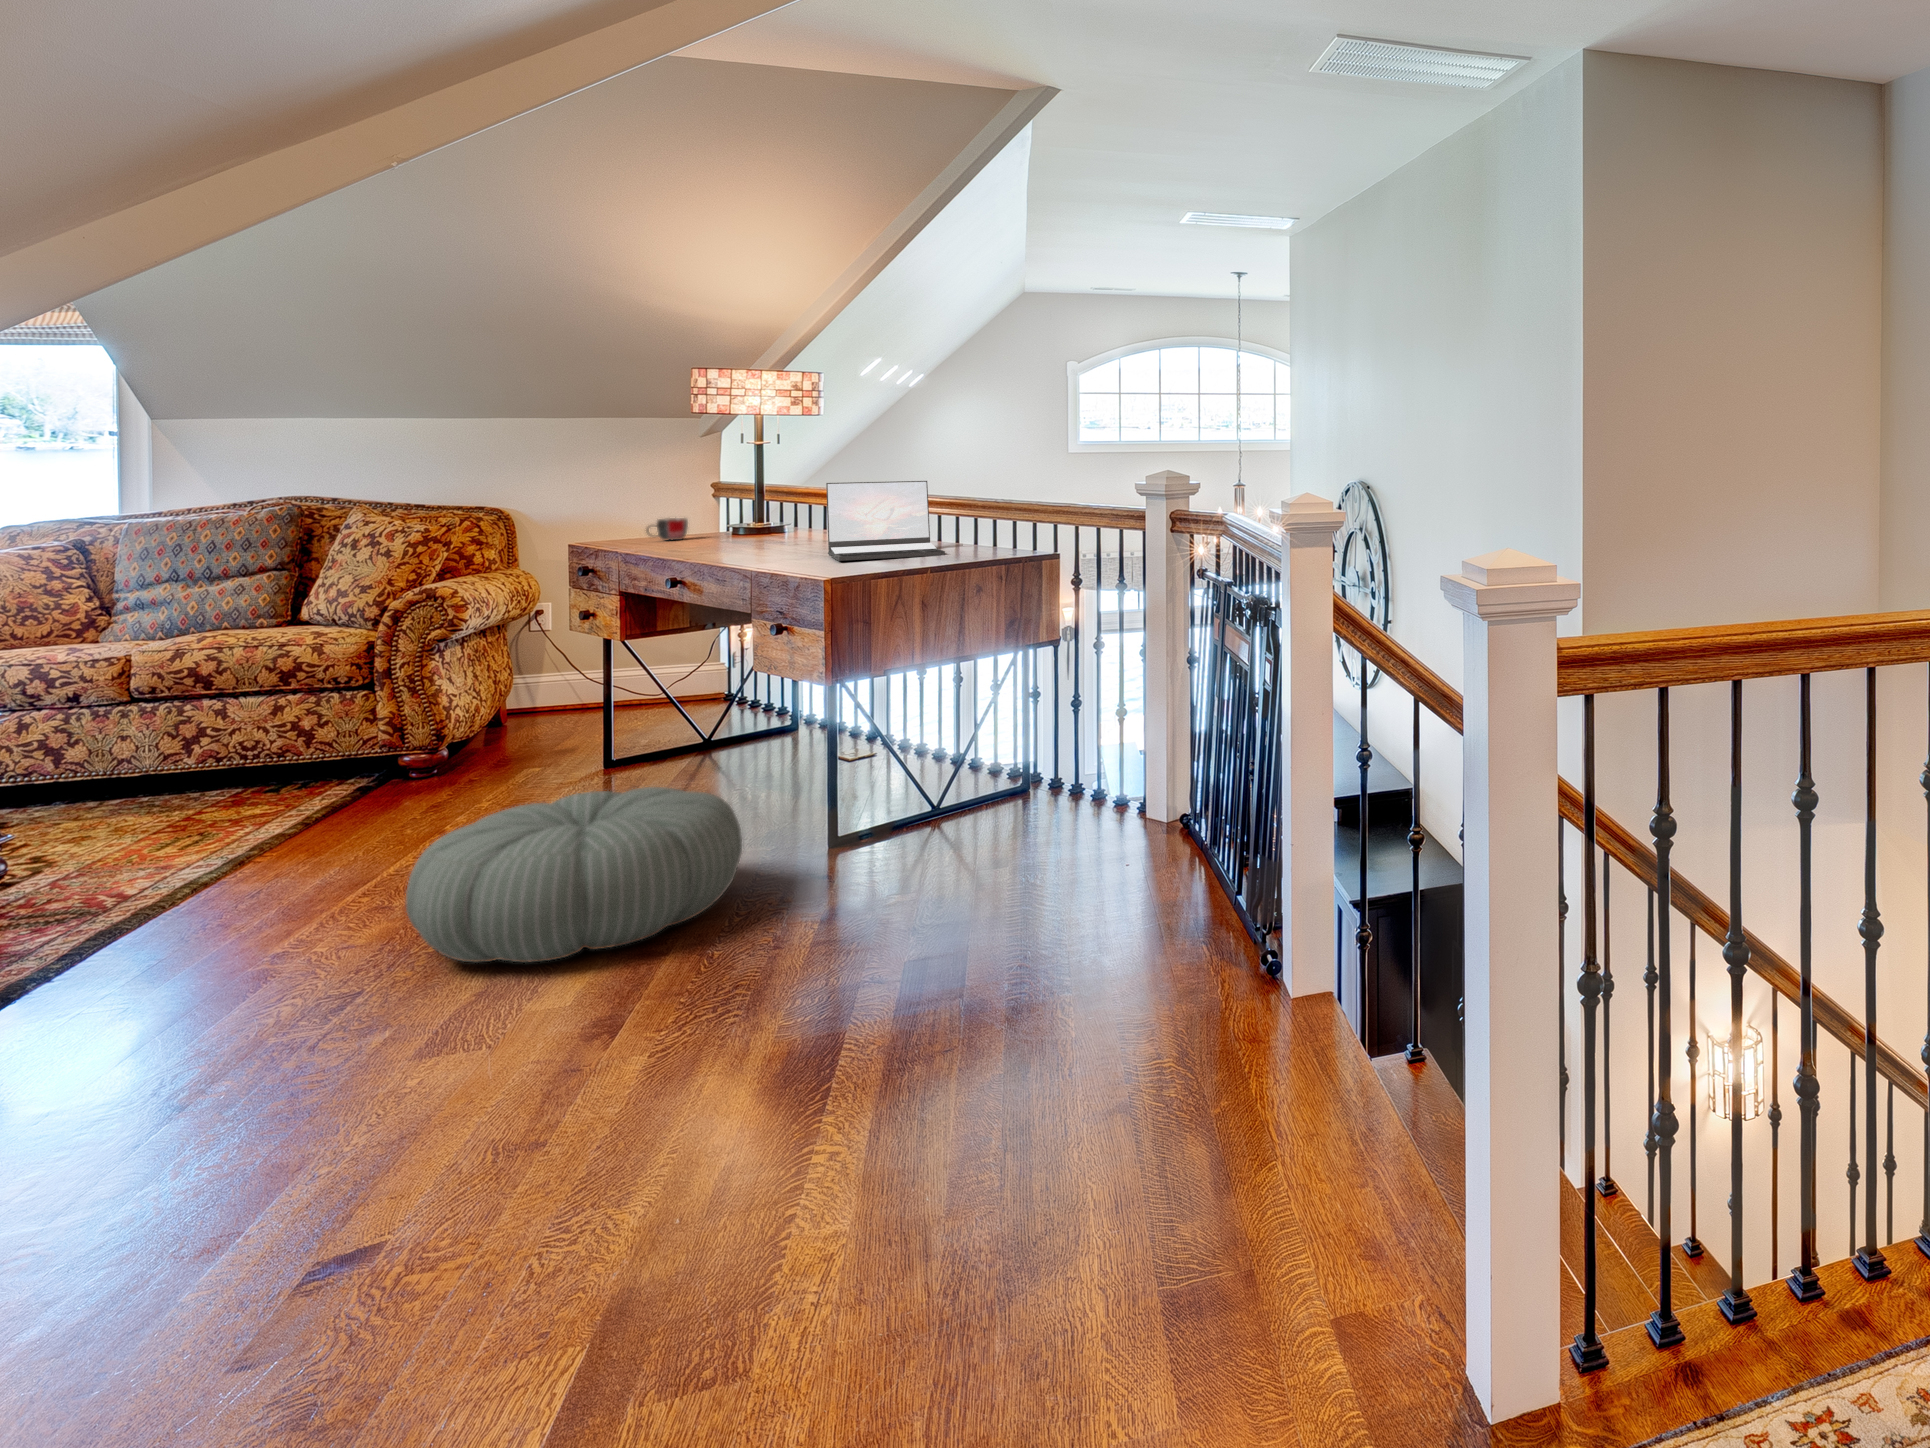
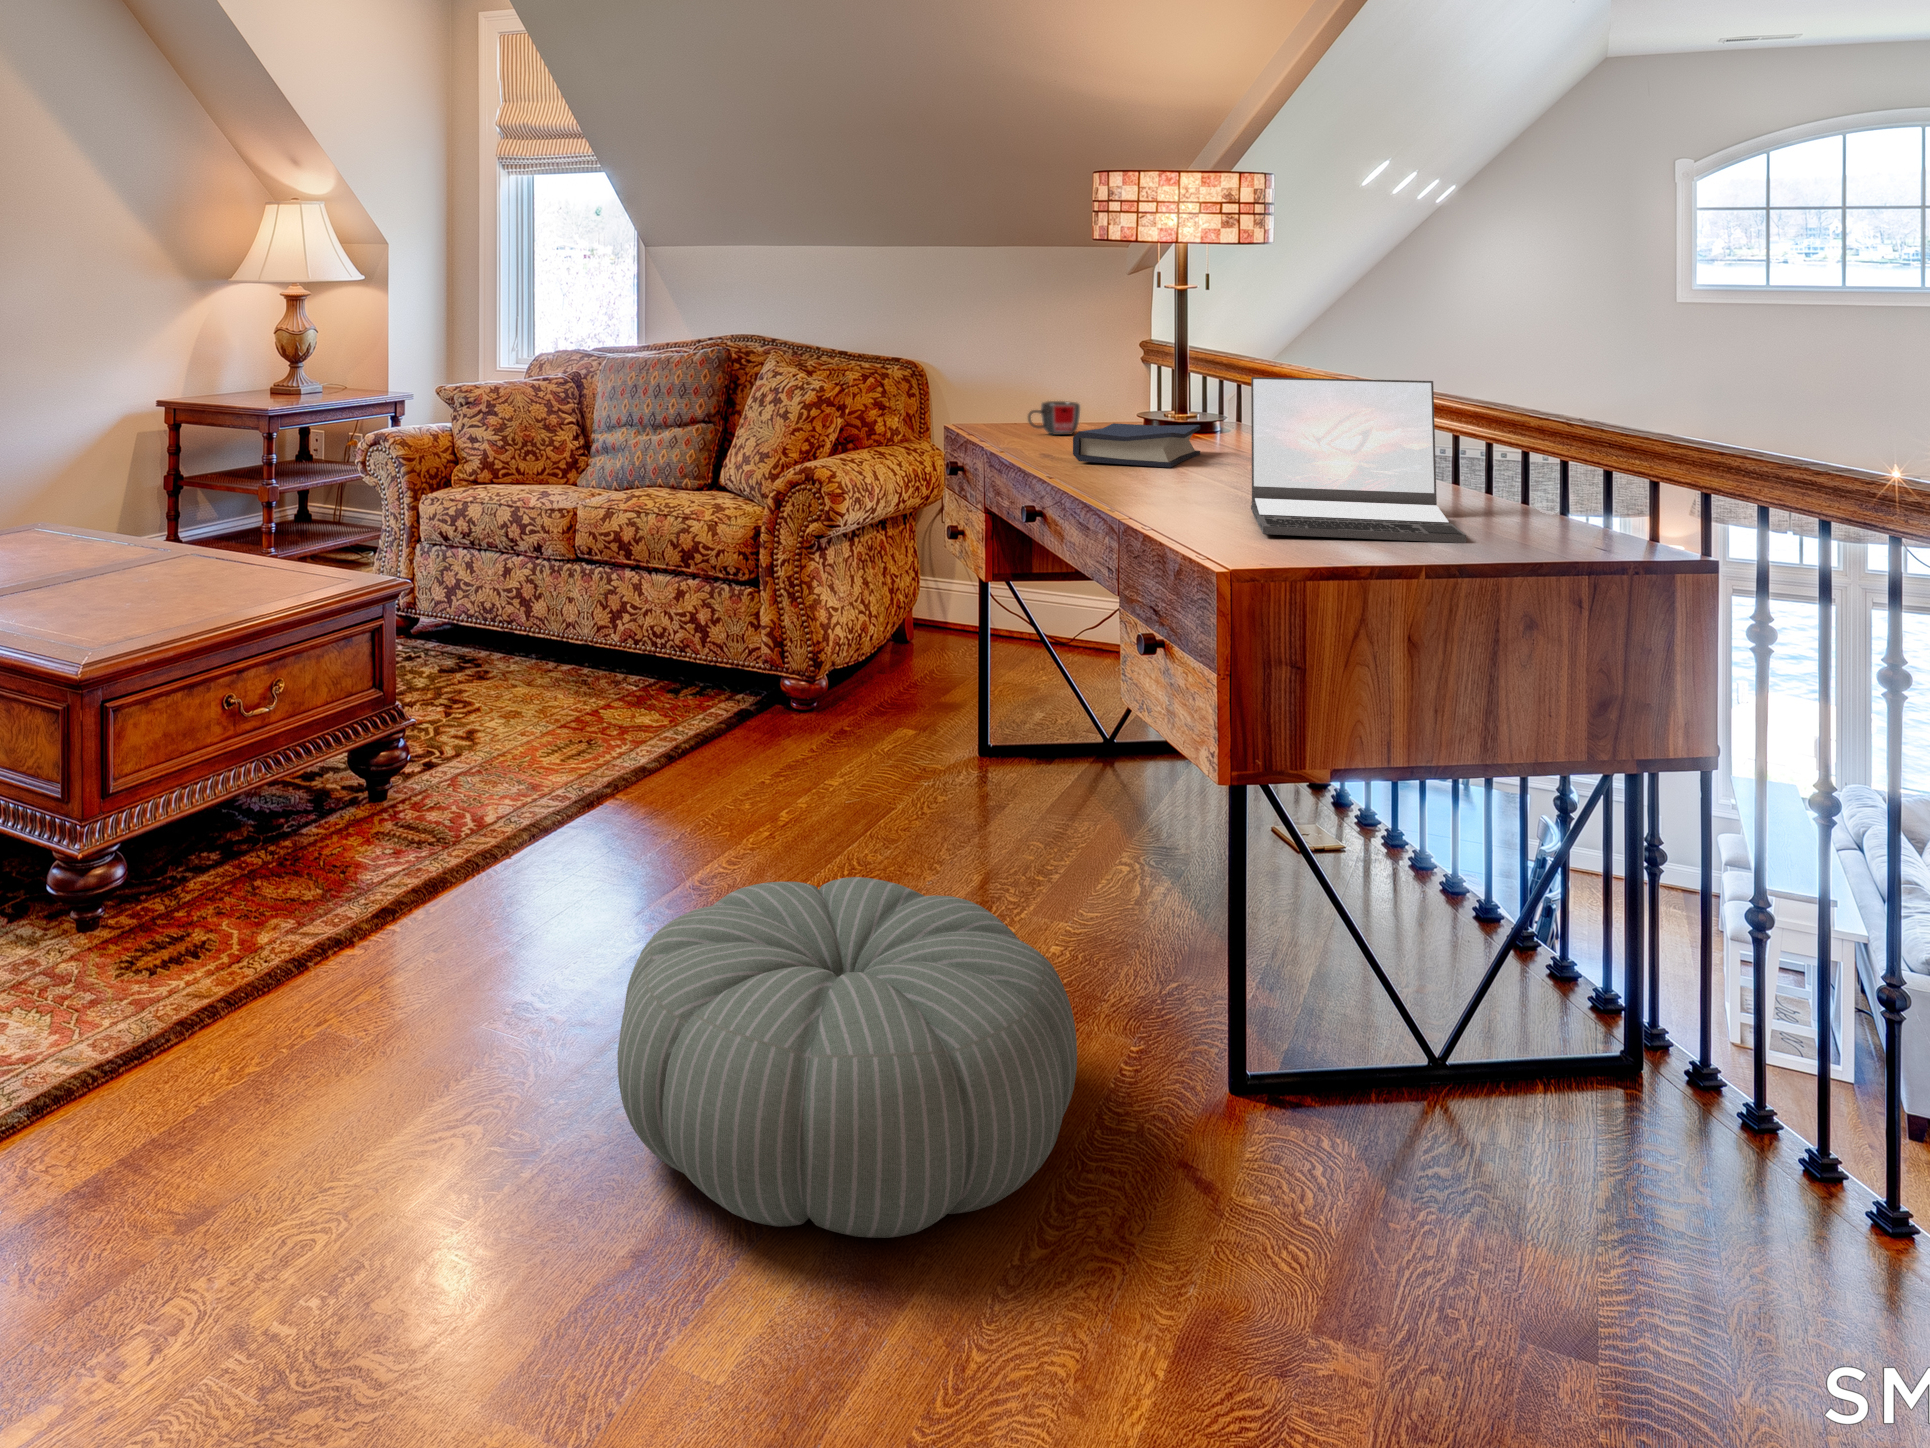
hardback book: none [696,523,783,548] -> present [1073,423,1200,468]

